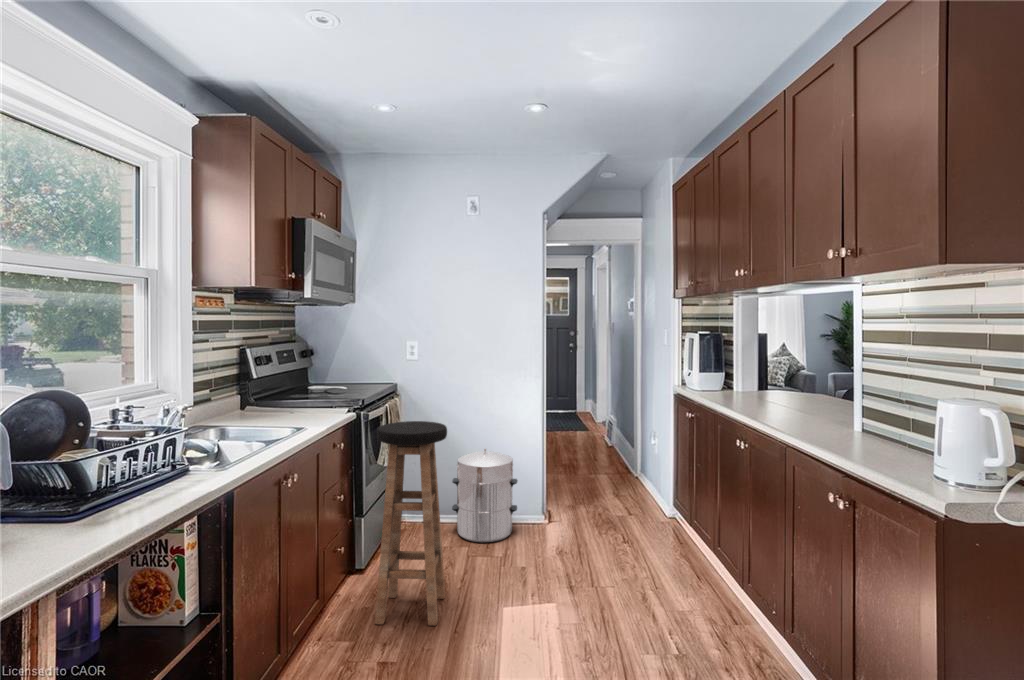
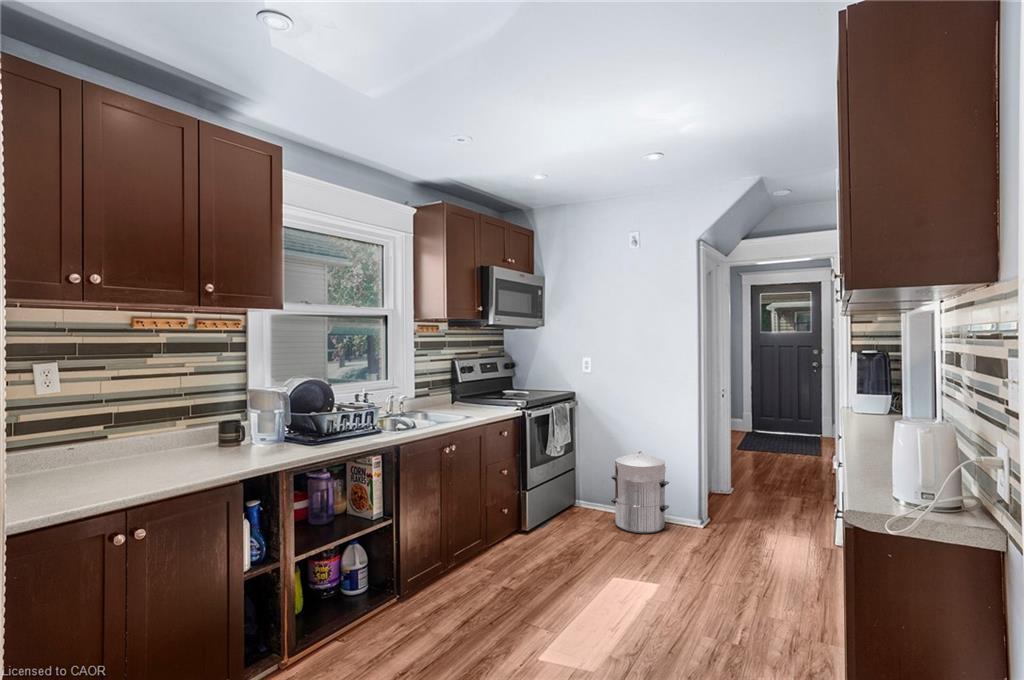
bar stool: present [375,421,447,625] -> none [515,419,576,575]

